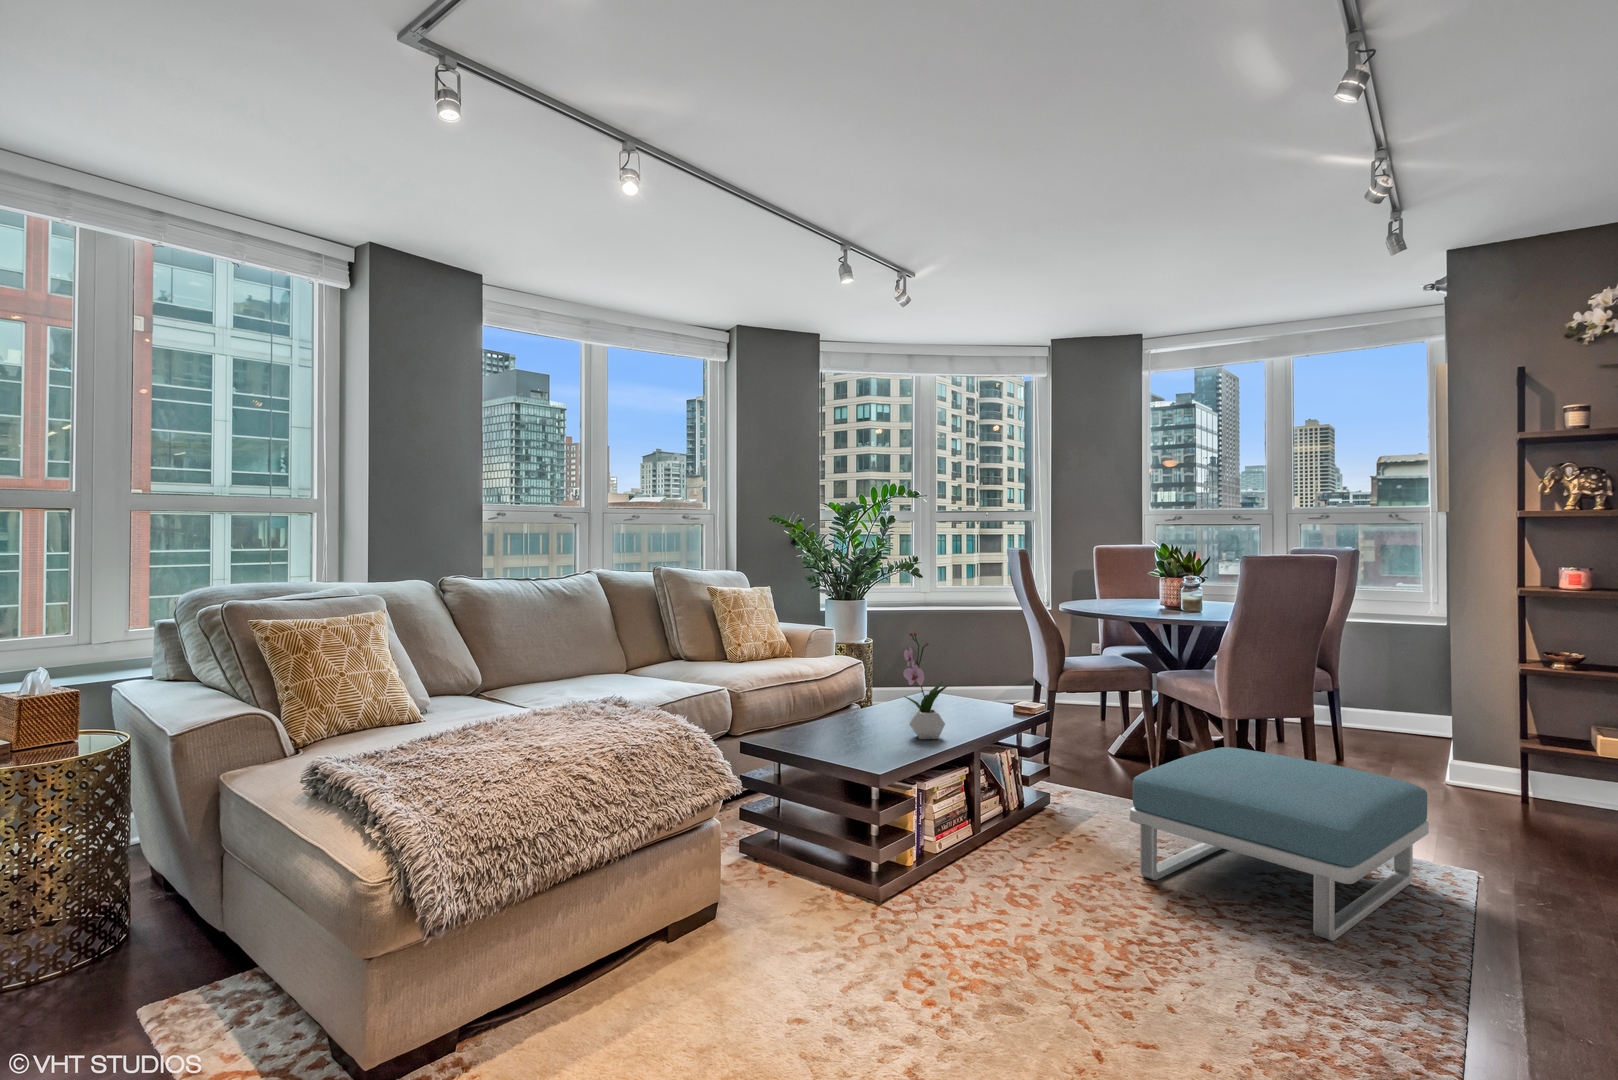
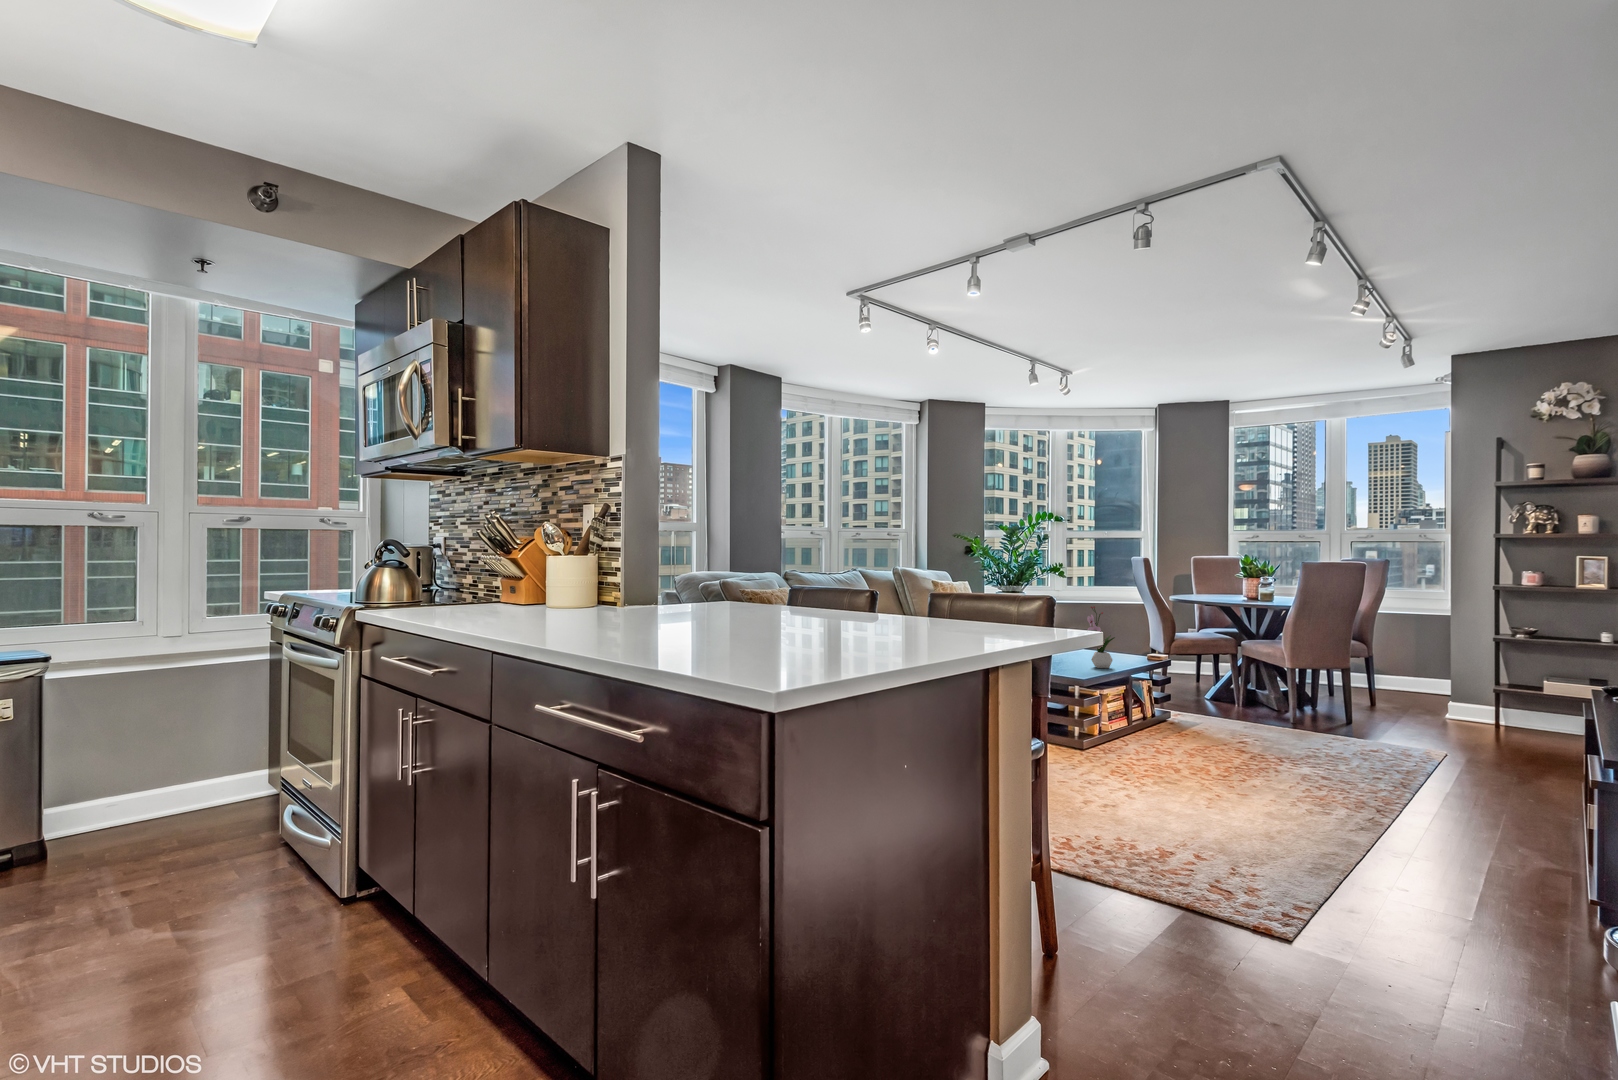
footstool: present [1130,747,1429,941] -> none [1226,680,1410,774]

